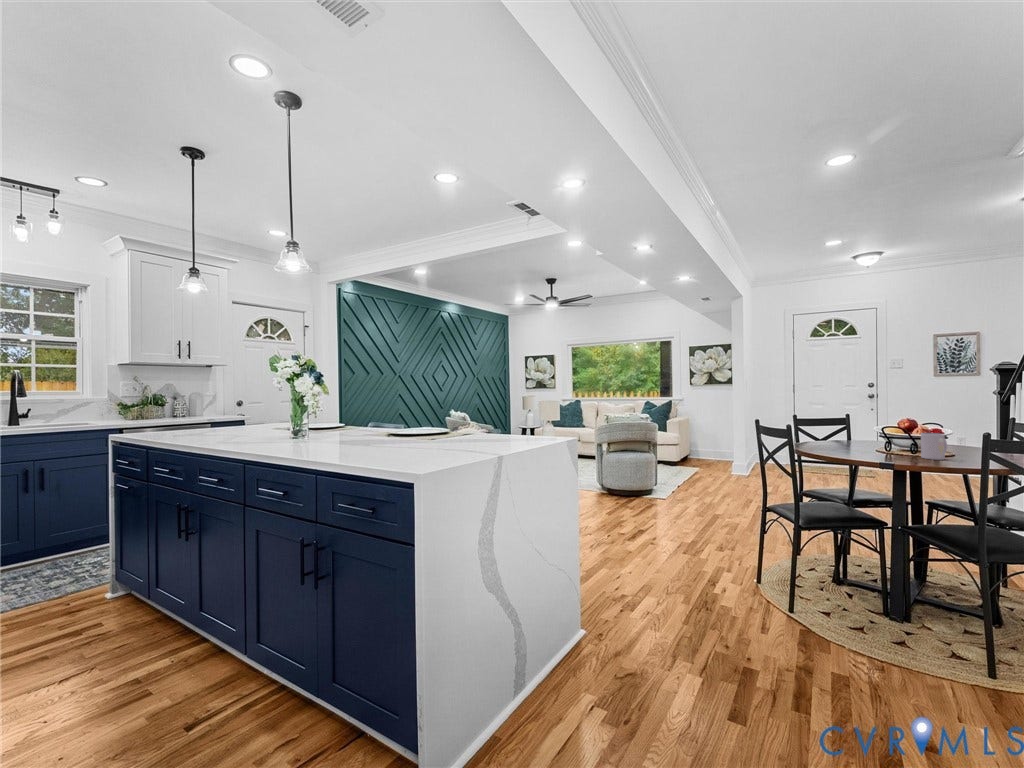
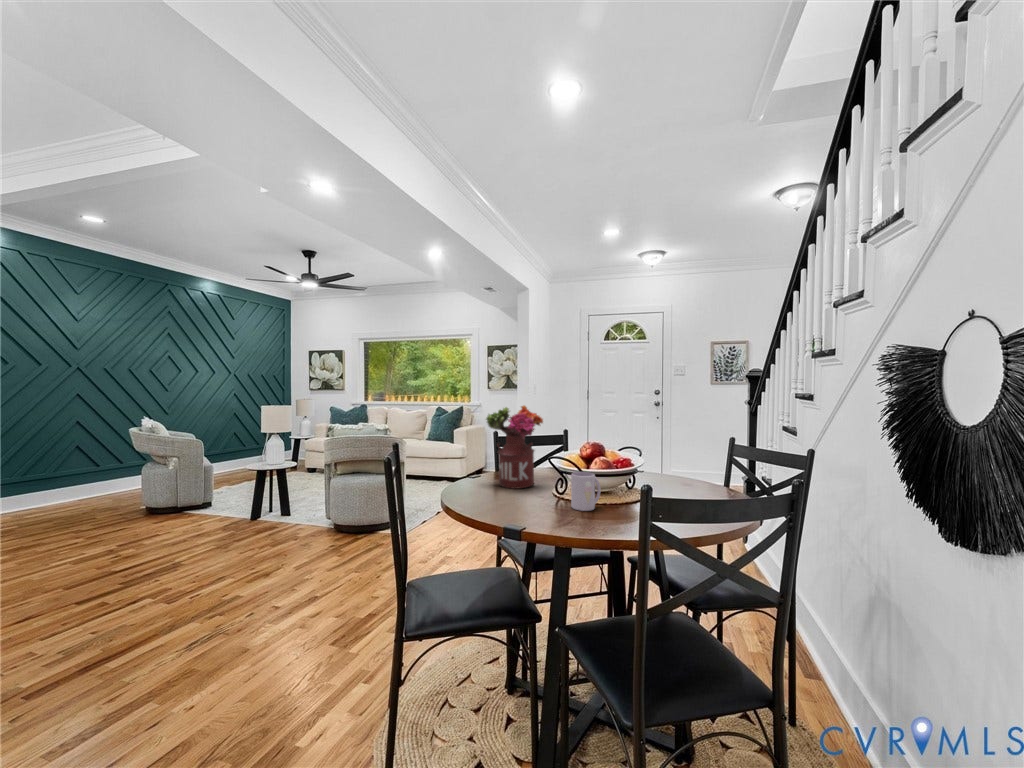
flower arrangement: none [817,387,868,449] -> present [486,405,543,489]

